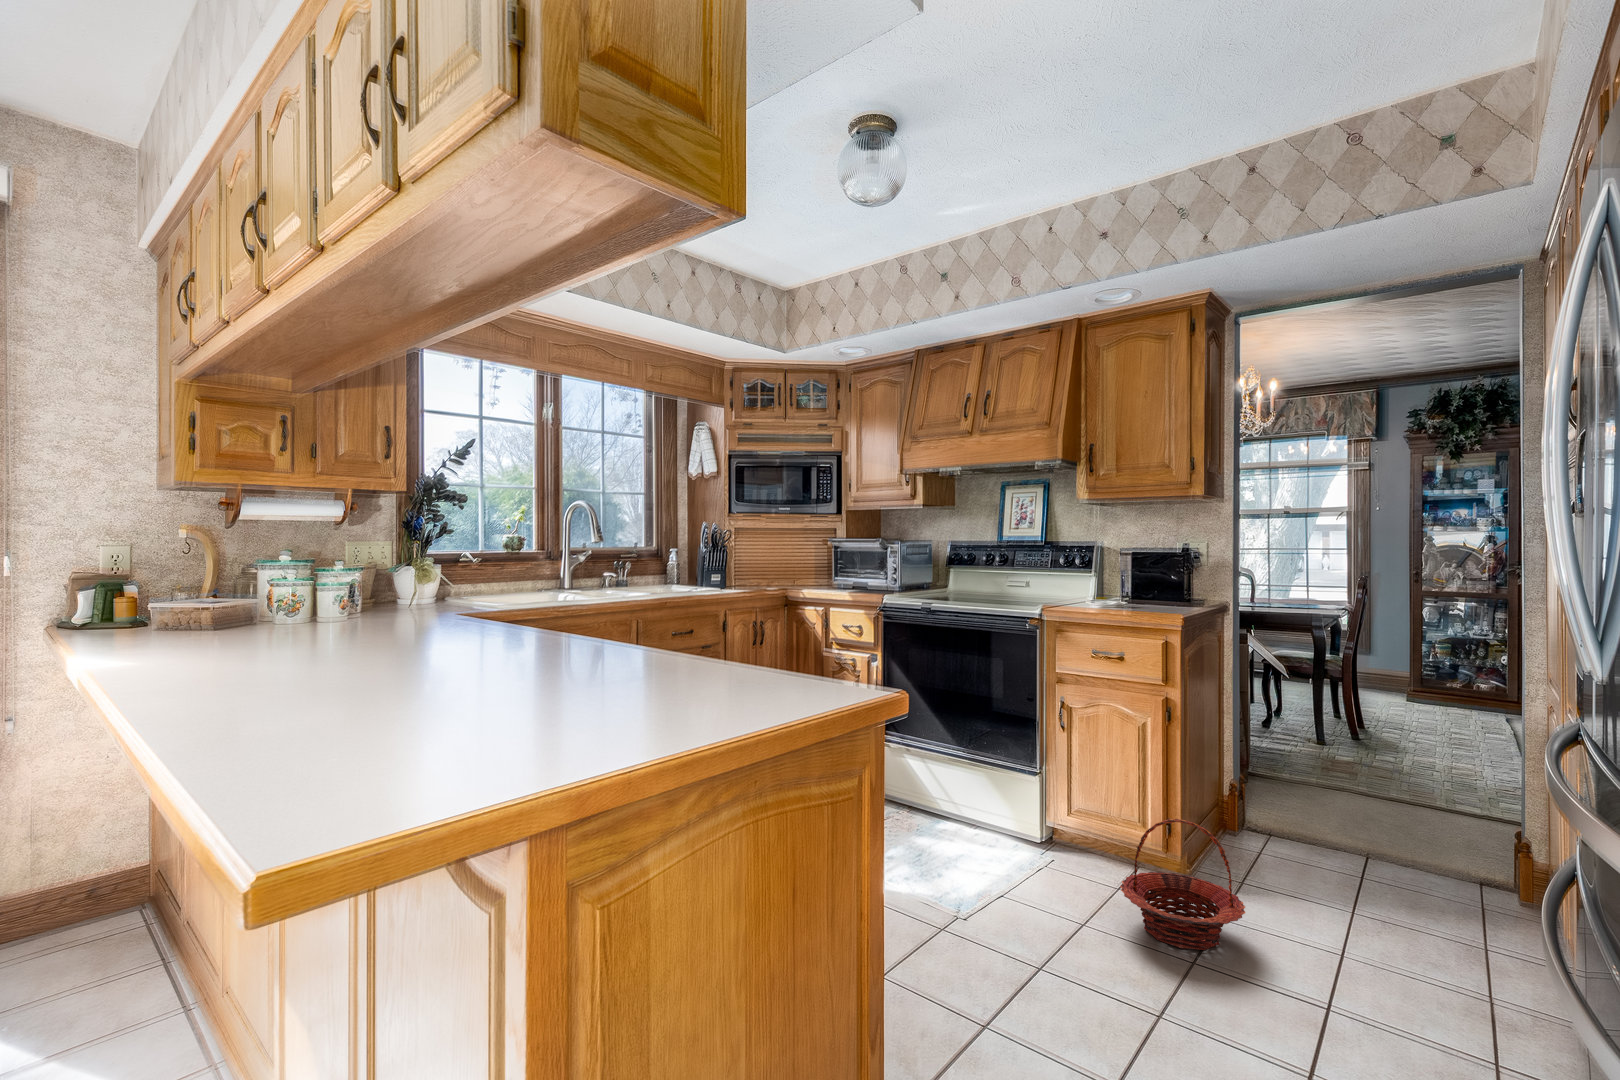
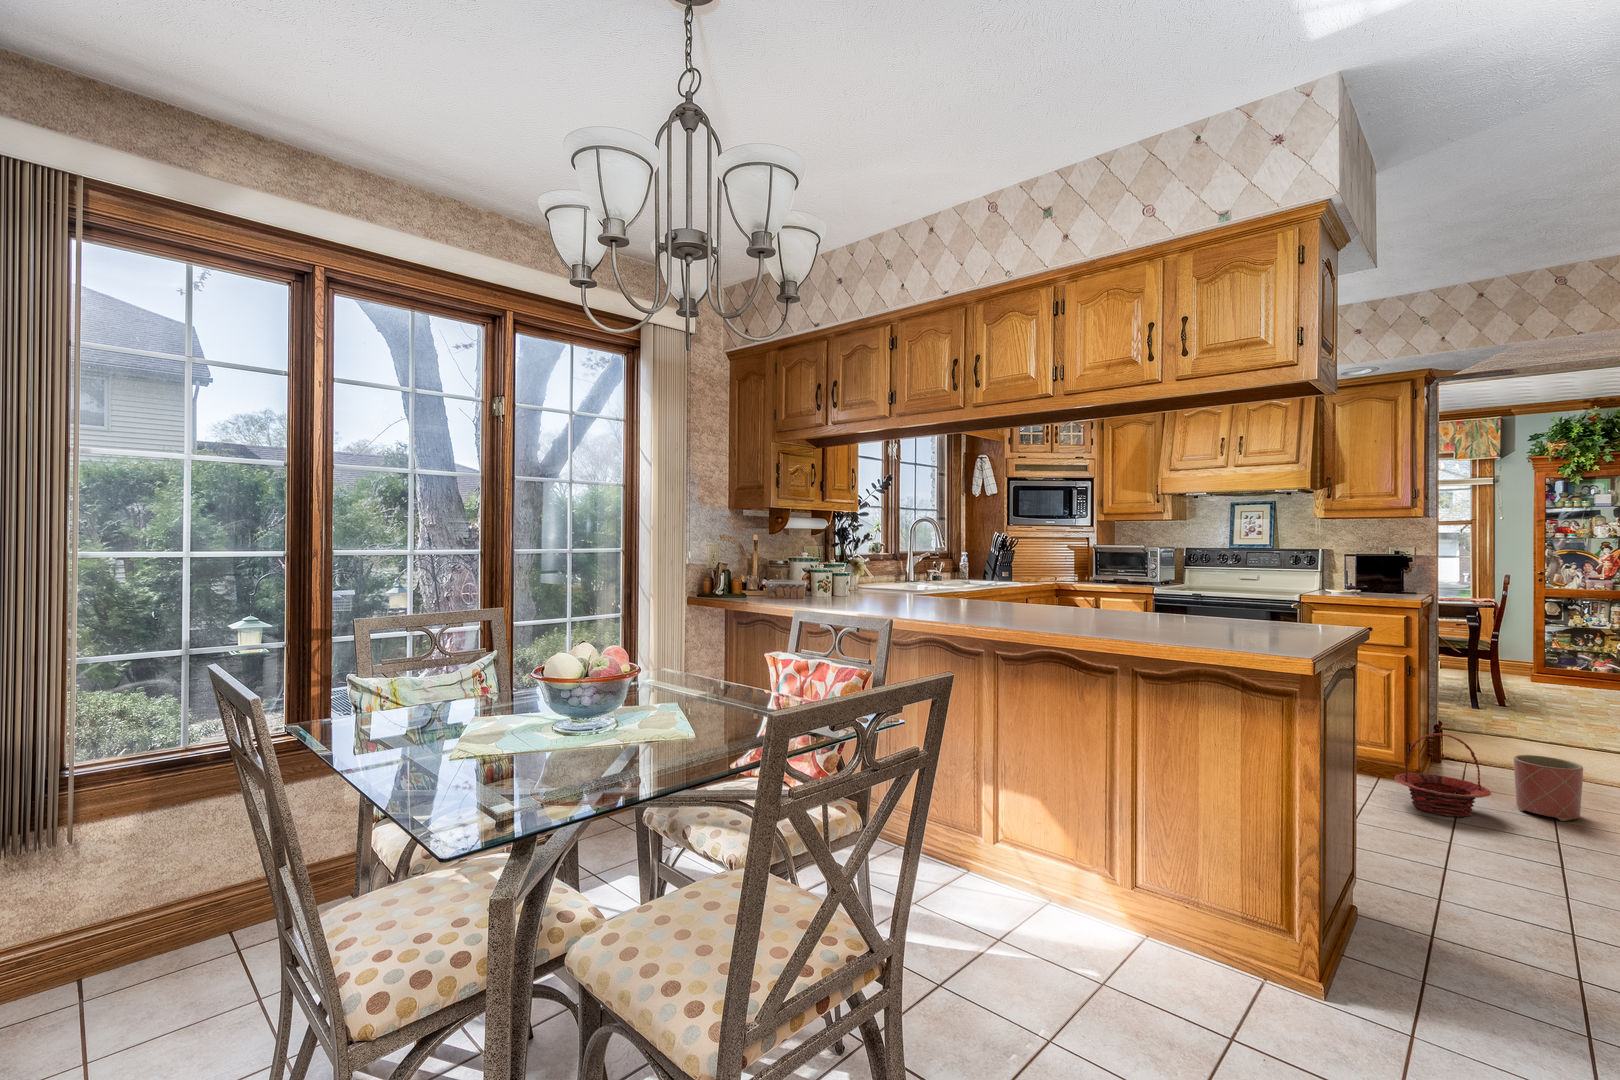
planter: none [1288,847,1378,956] -> present [1514,755,1583,821]

